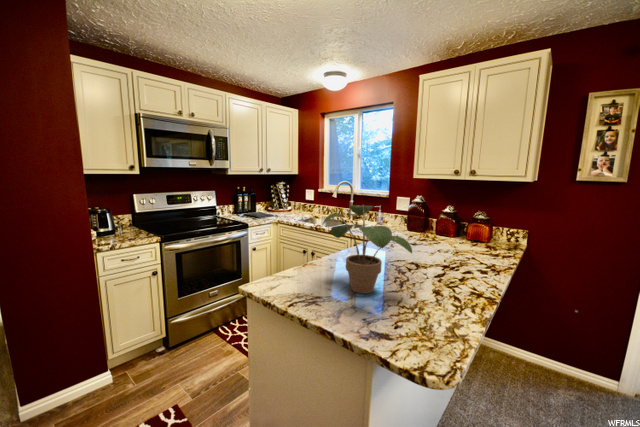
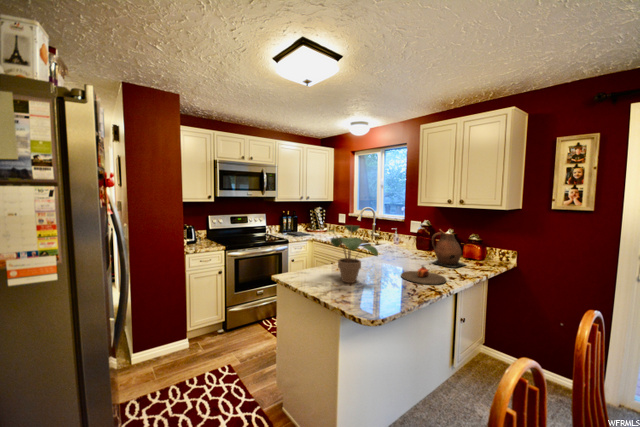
ceramic pitcher: none [441,207,482,256] -> present [432,229,465,268]
plate: none [423,258,488,287] -> present [401,266,446,285]

